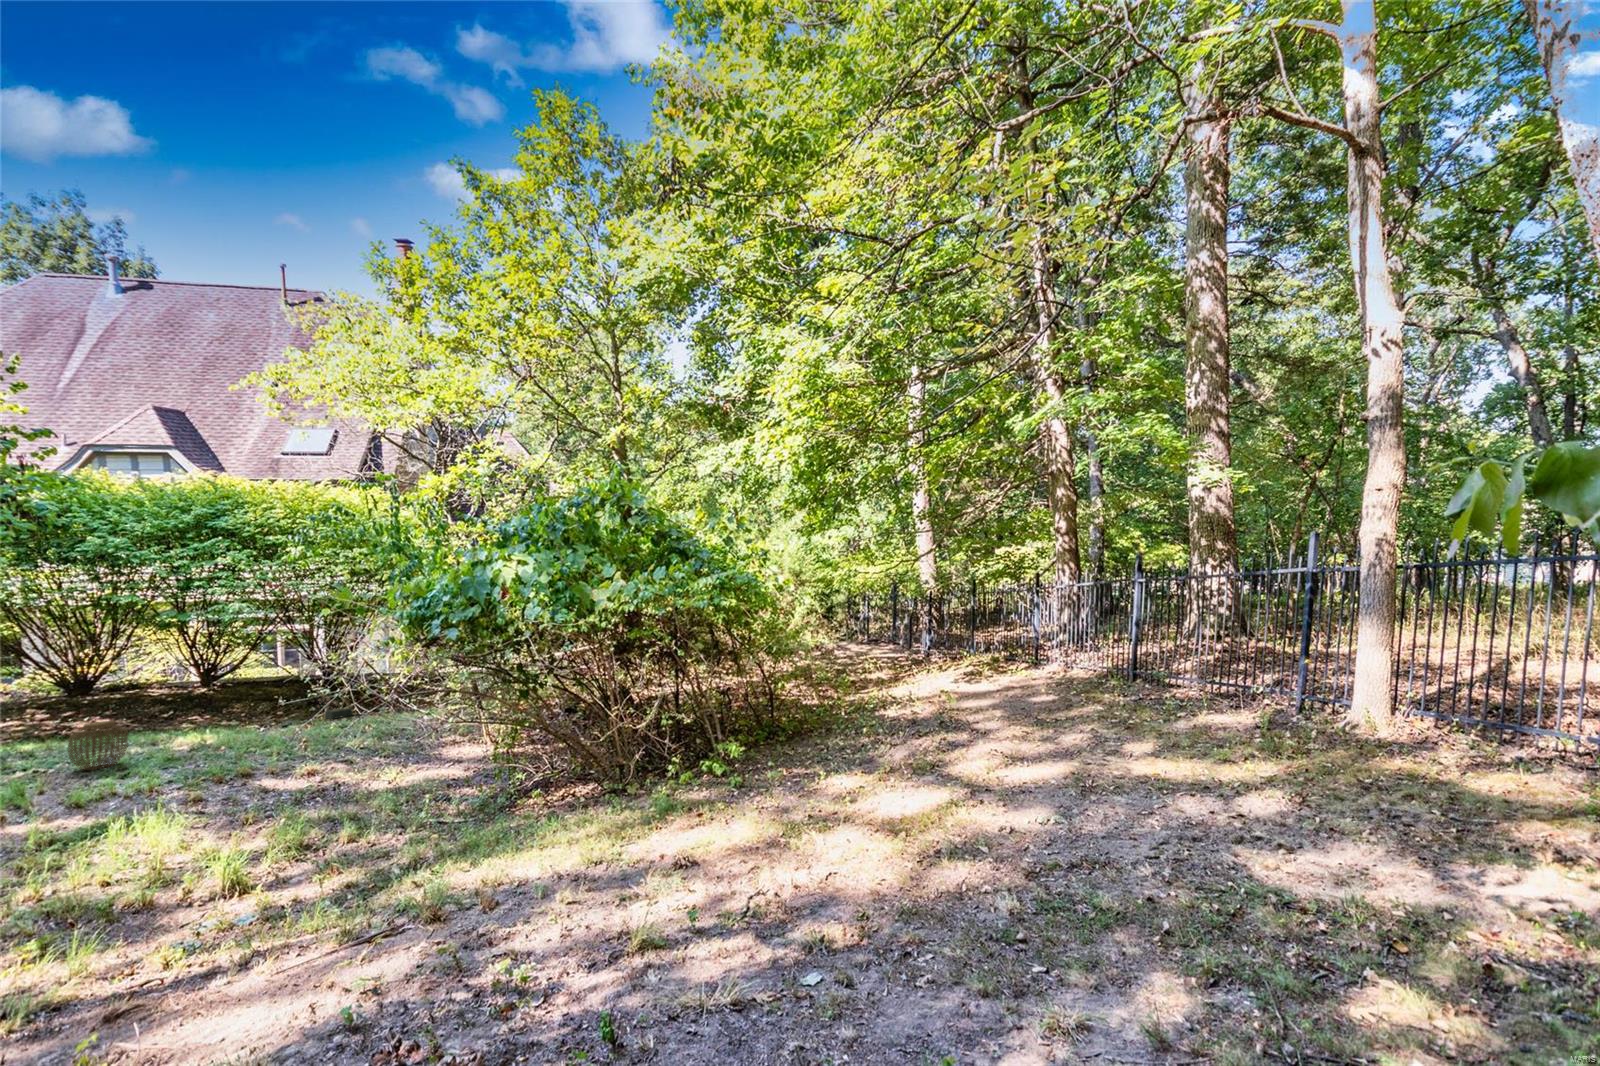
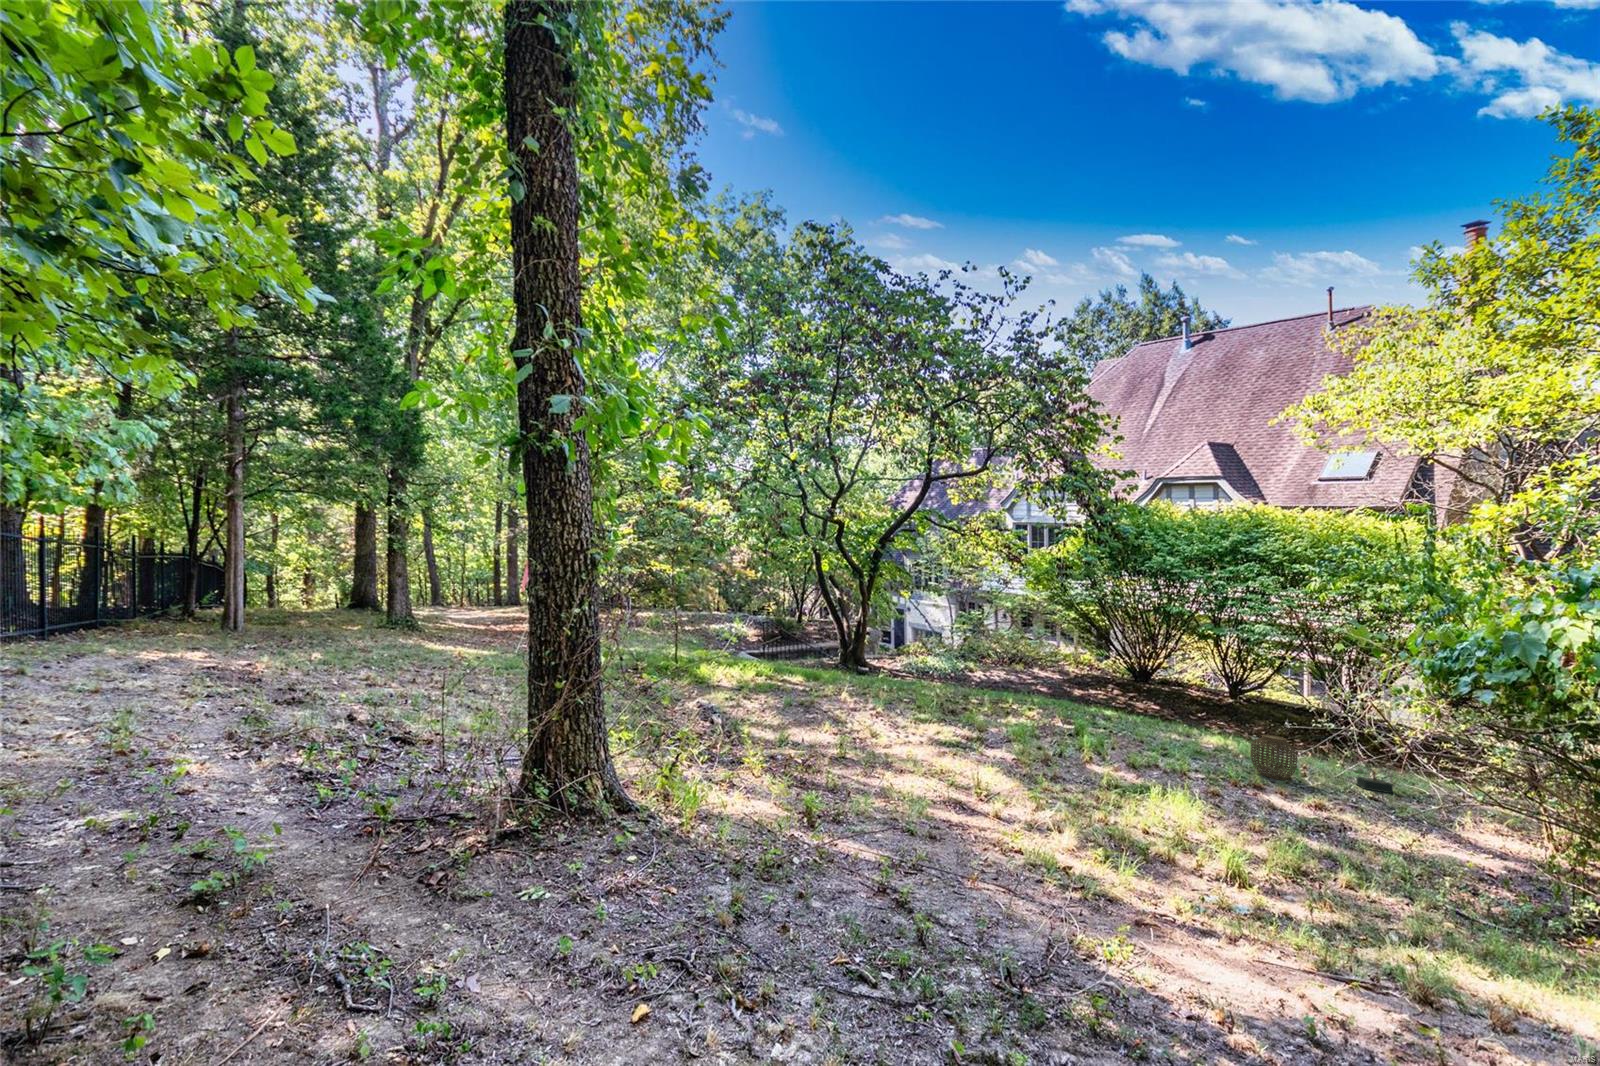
woven basket: present [68,721,128,770] -> present [1251,735,1298,780]

